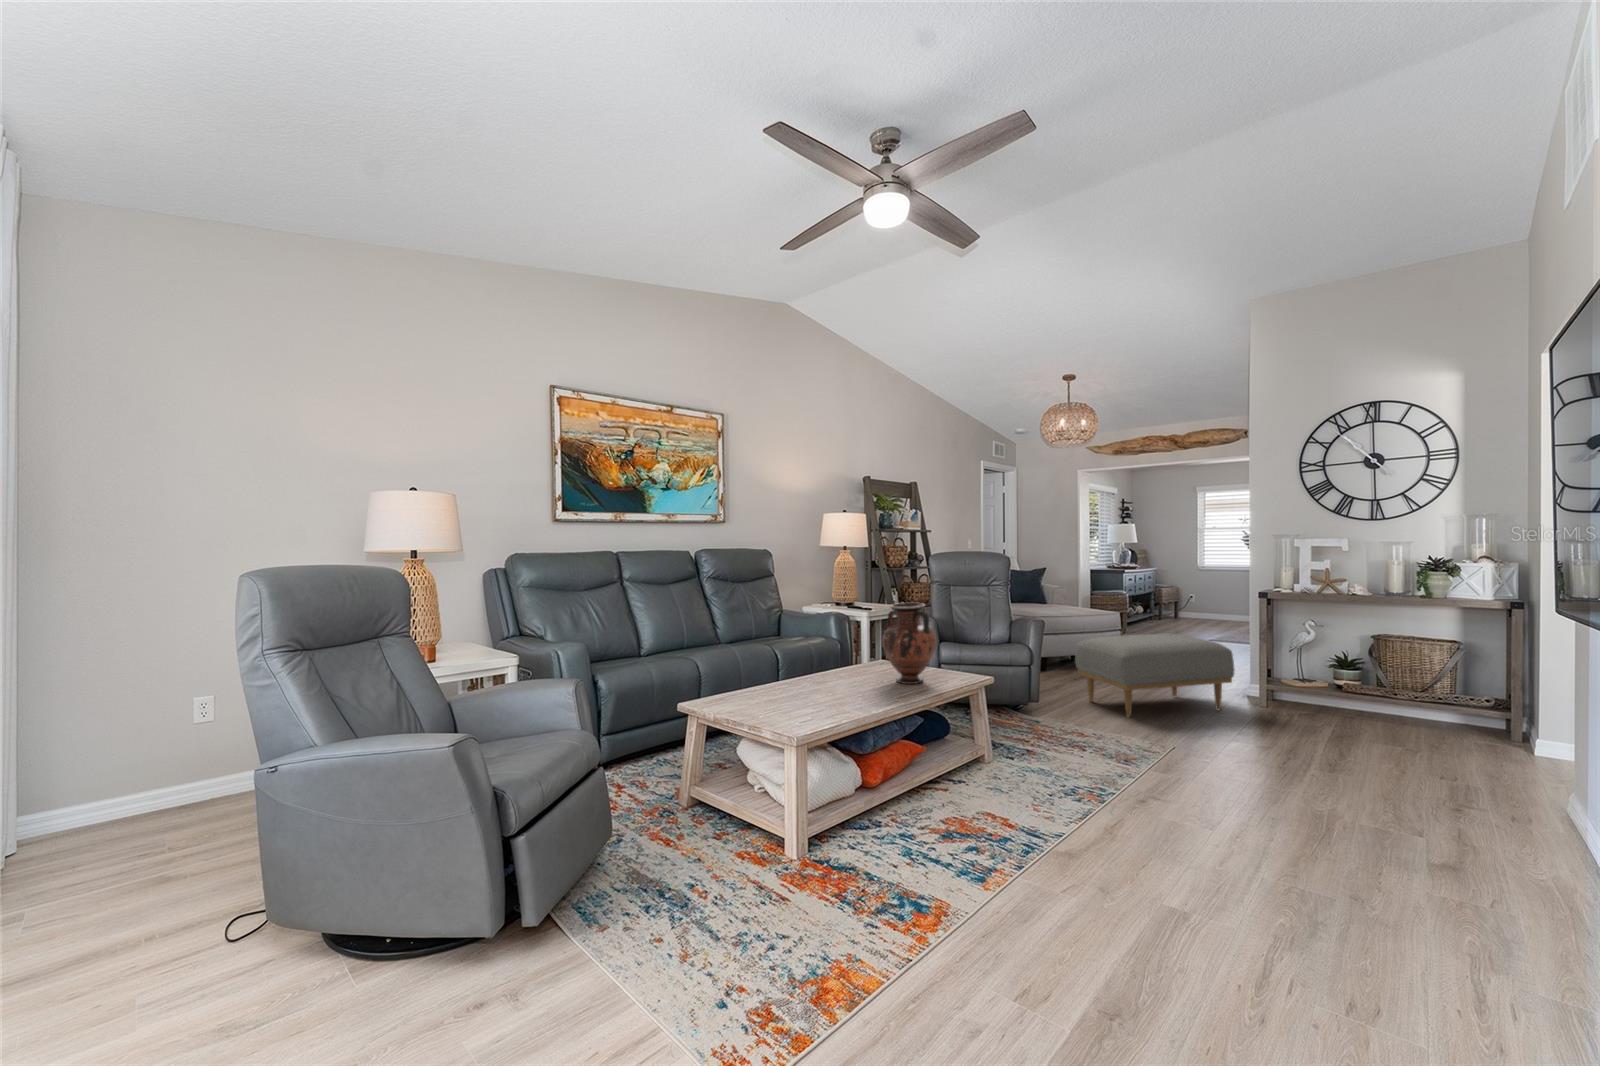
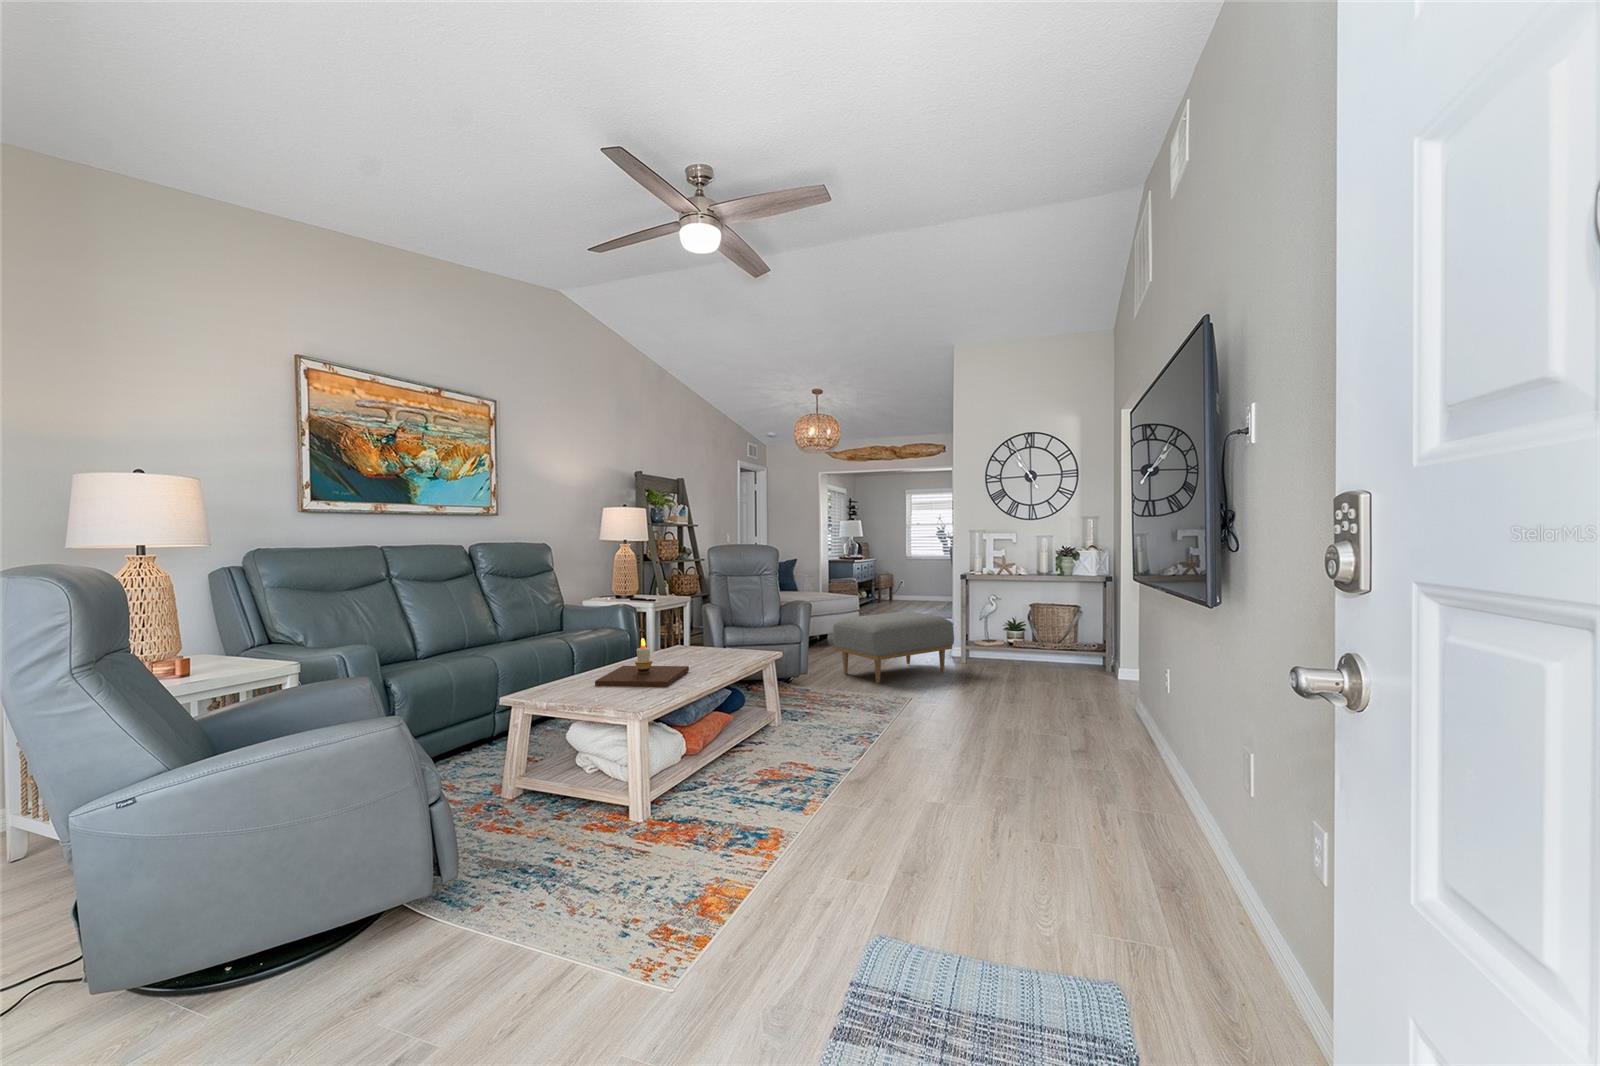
vase: present [882,603,936,684] -> none [689,589,738,663]
candle: none [771,653,875,710] -> present [595,638,689,687]

